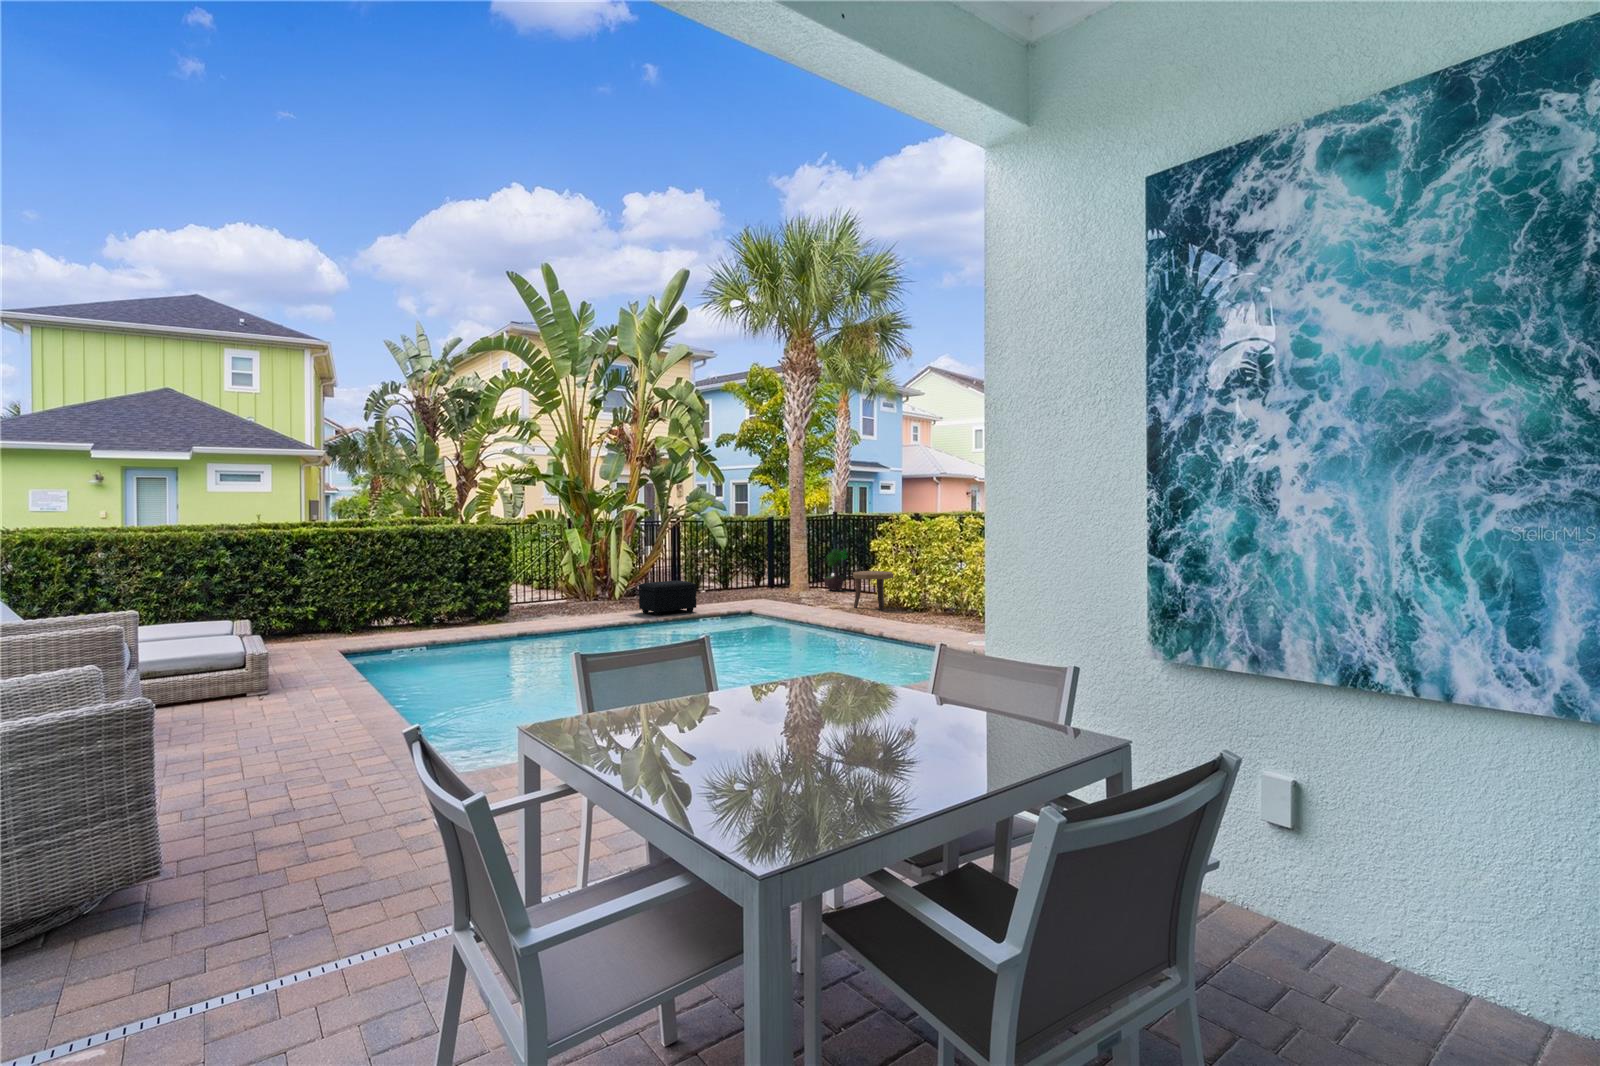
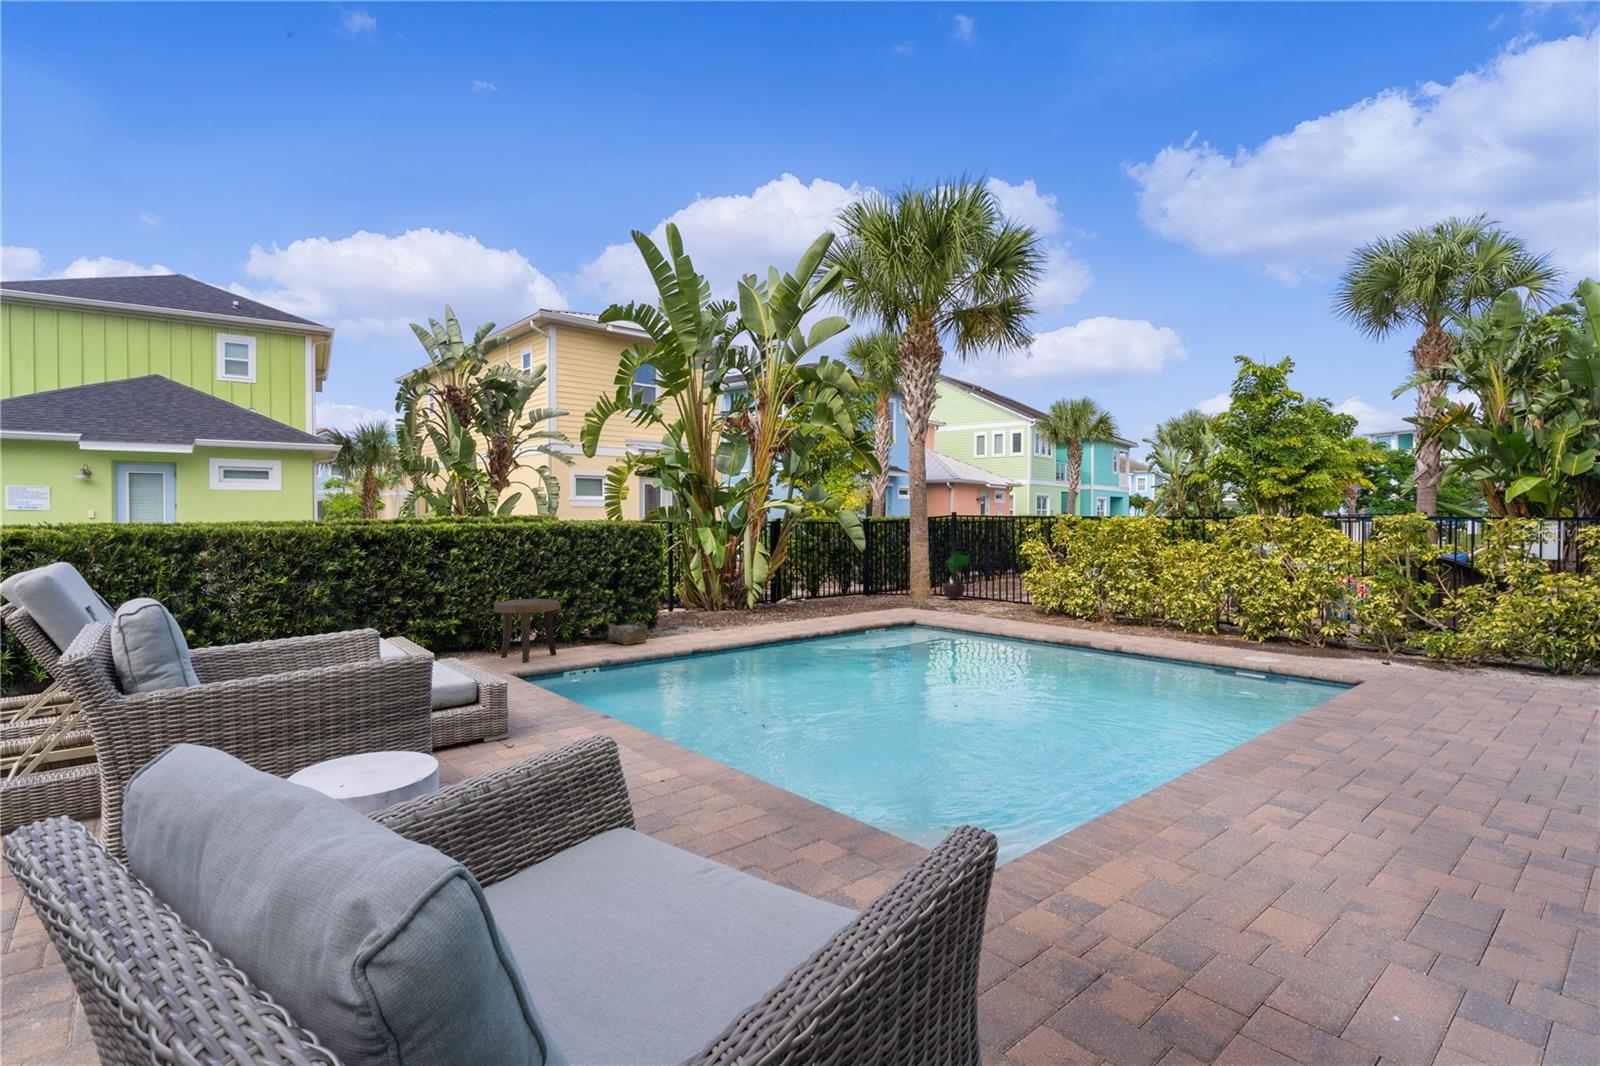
side table: present [853,571,893,610] -> present [494,599,560,663]
footstool: present [639,581,696,616] -> none [790,587,854,627]
woven basket: none [458,603,490,629] -> present [609,622,647,645]

